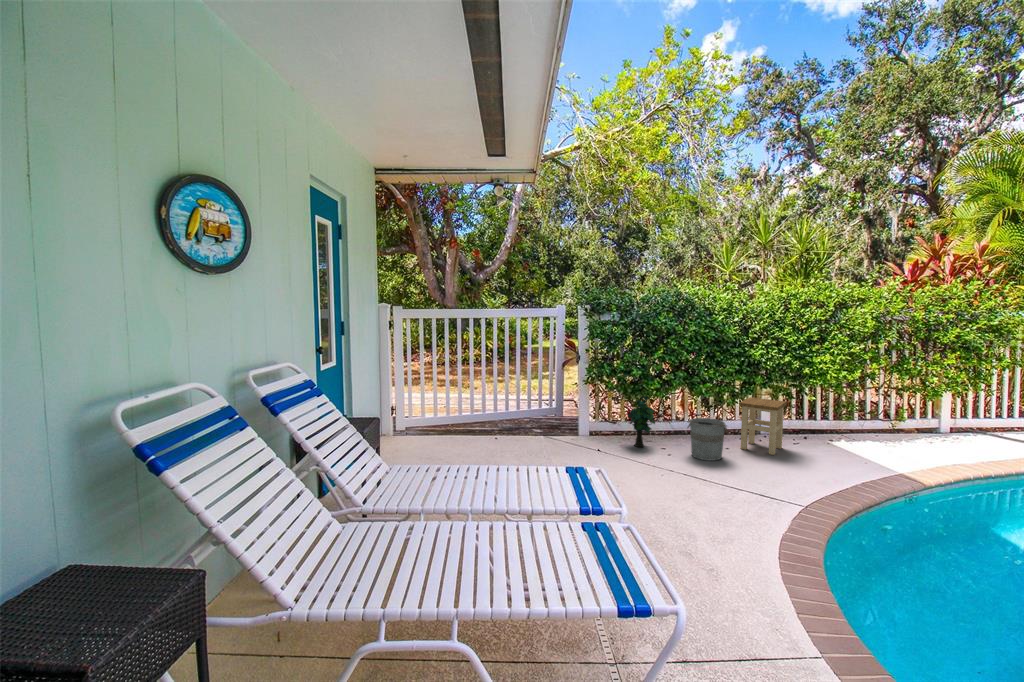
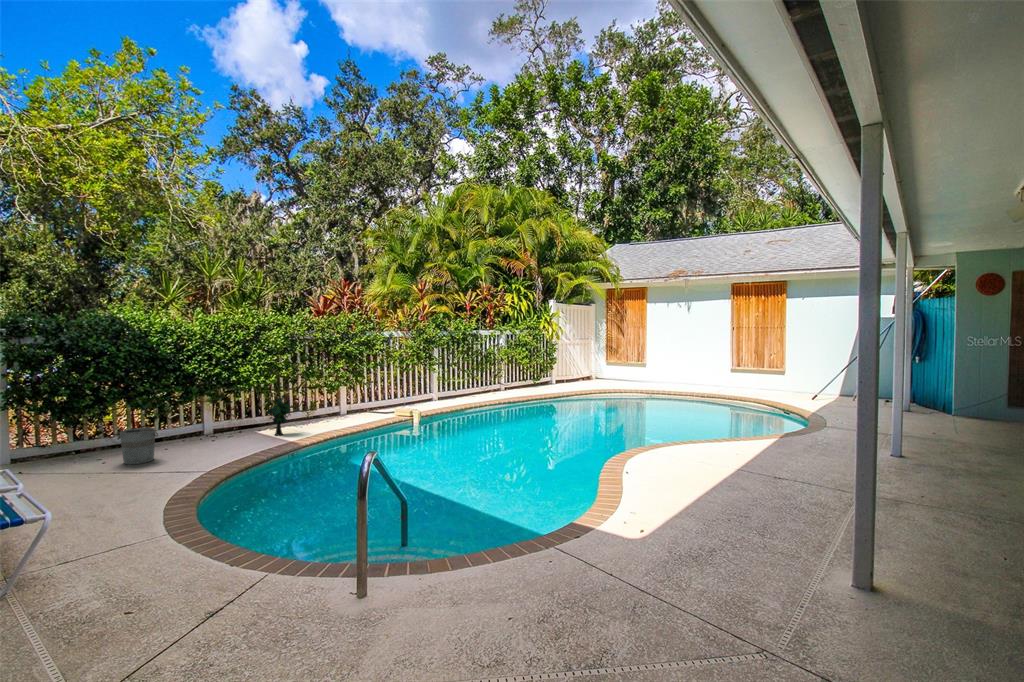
decorative plant: present [627,396,655,447] -> present [267,395,291,436]
stool: present [740,397,787,455] -> none [173,405,217,450]

